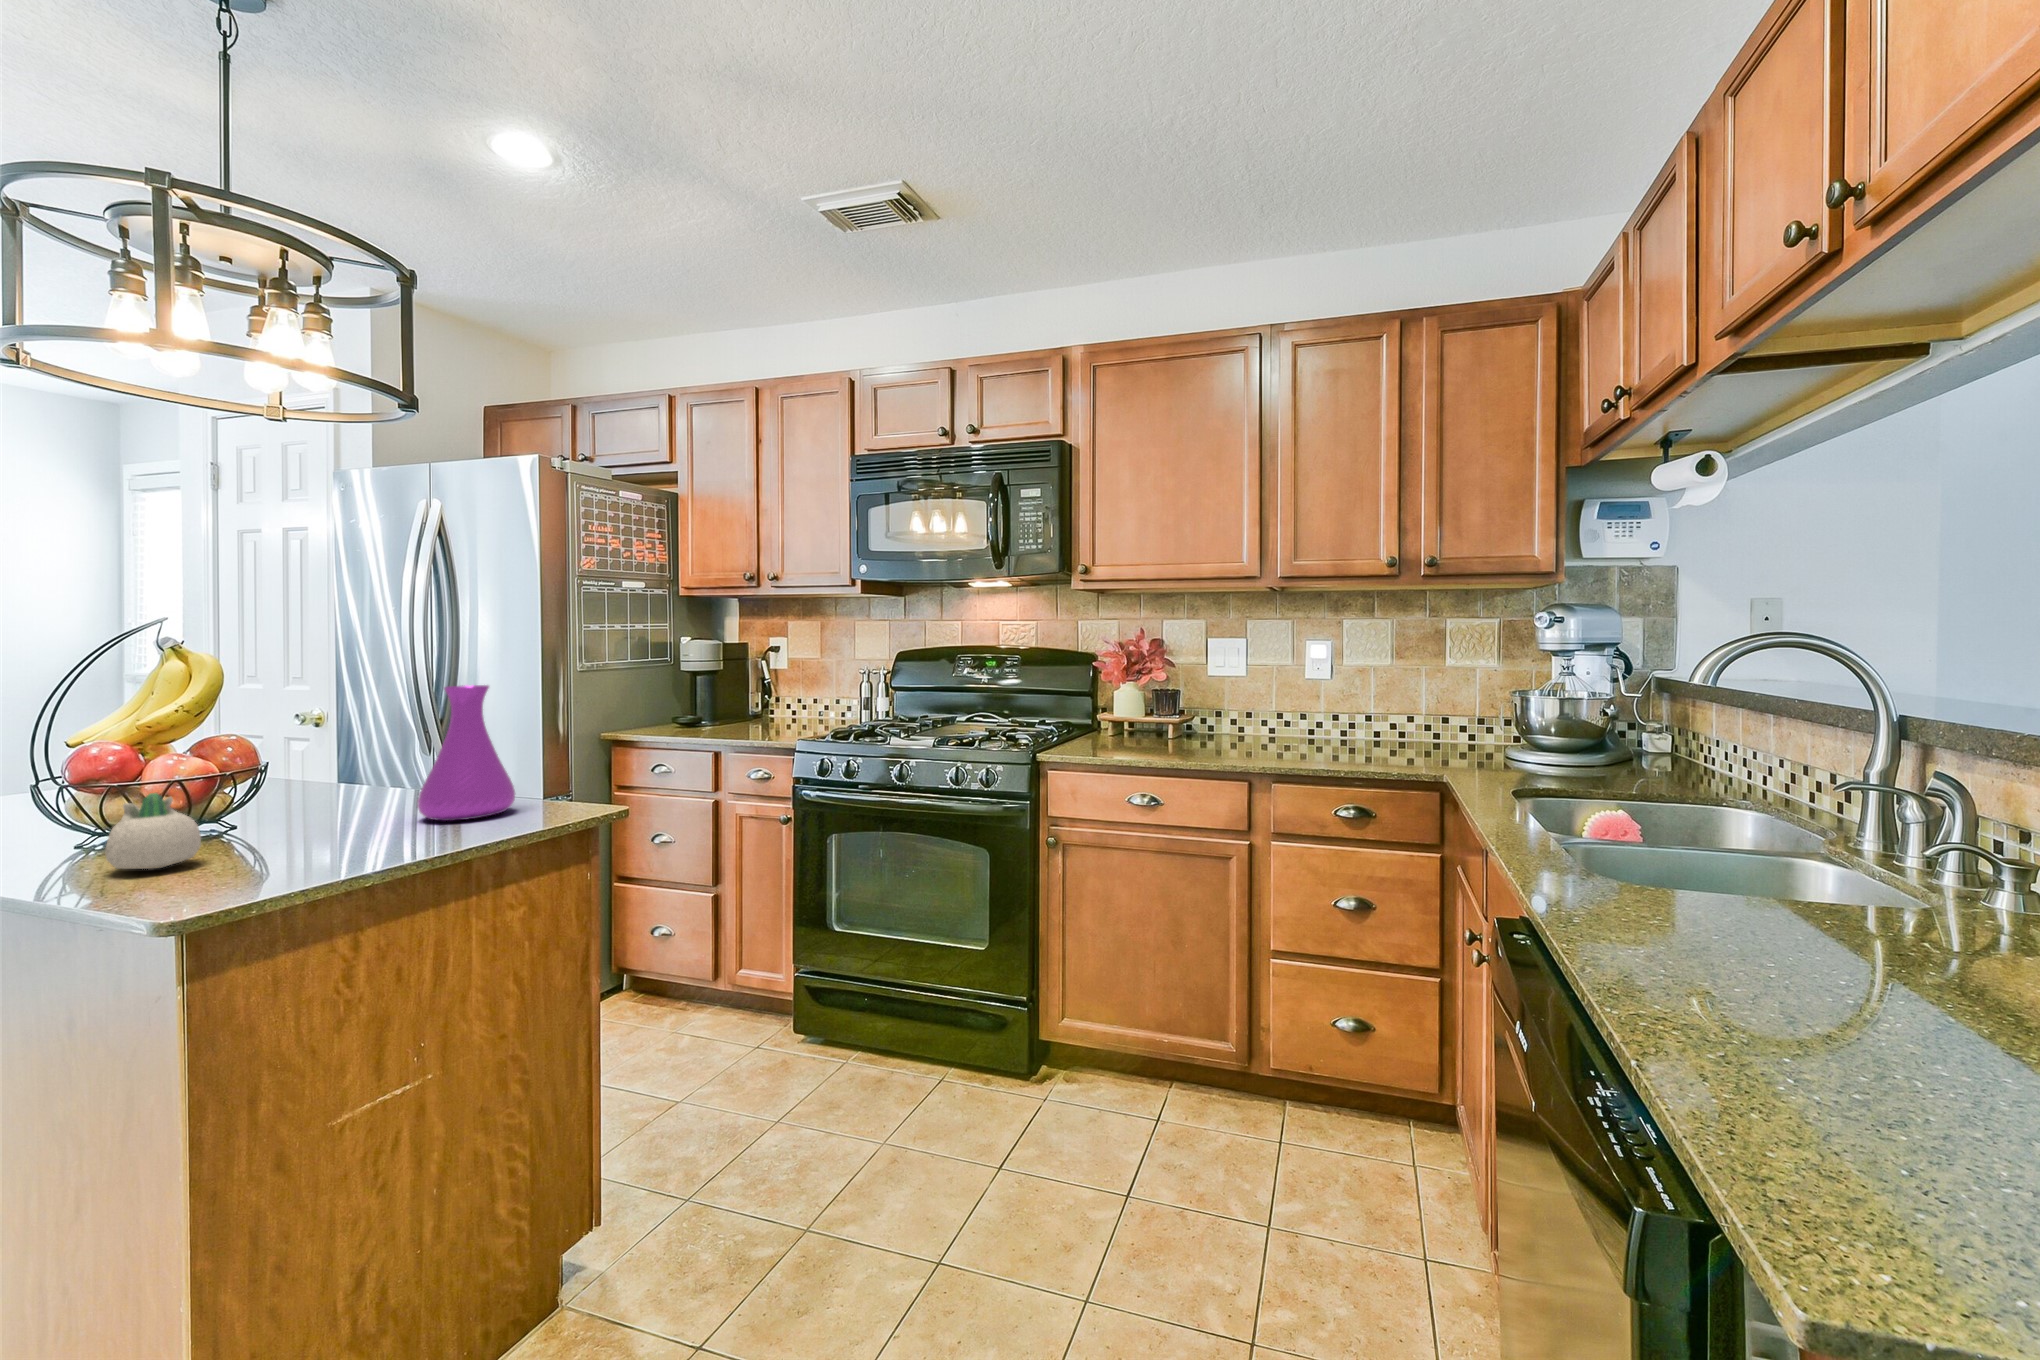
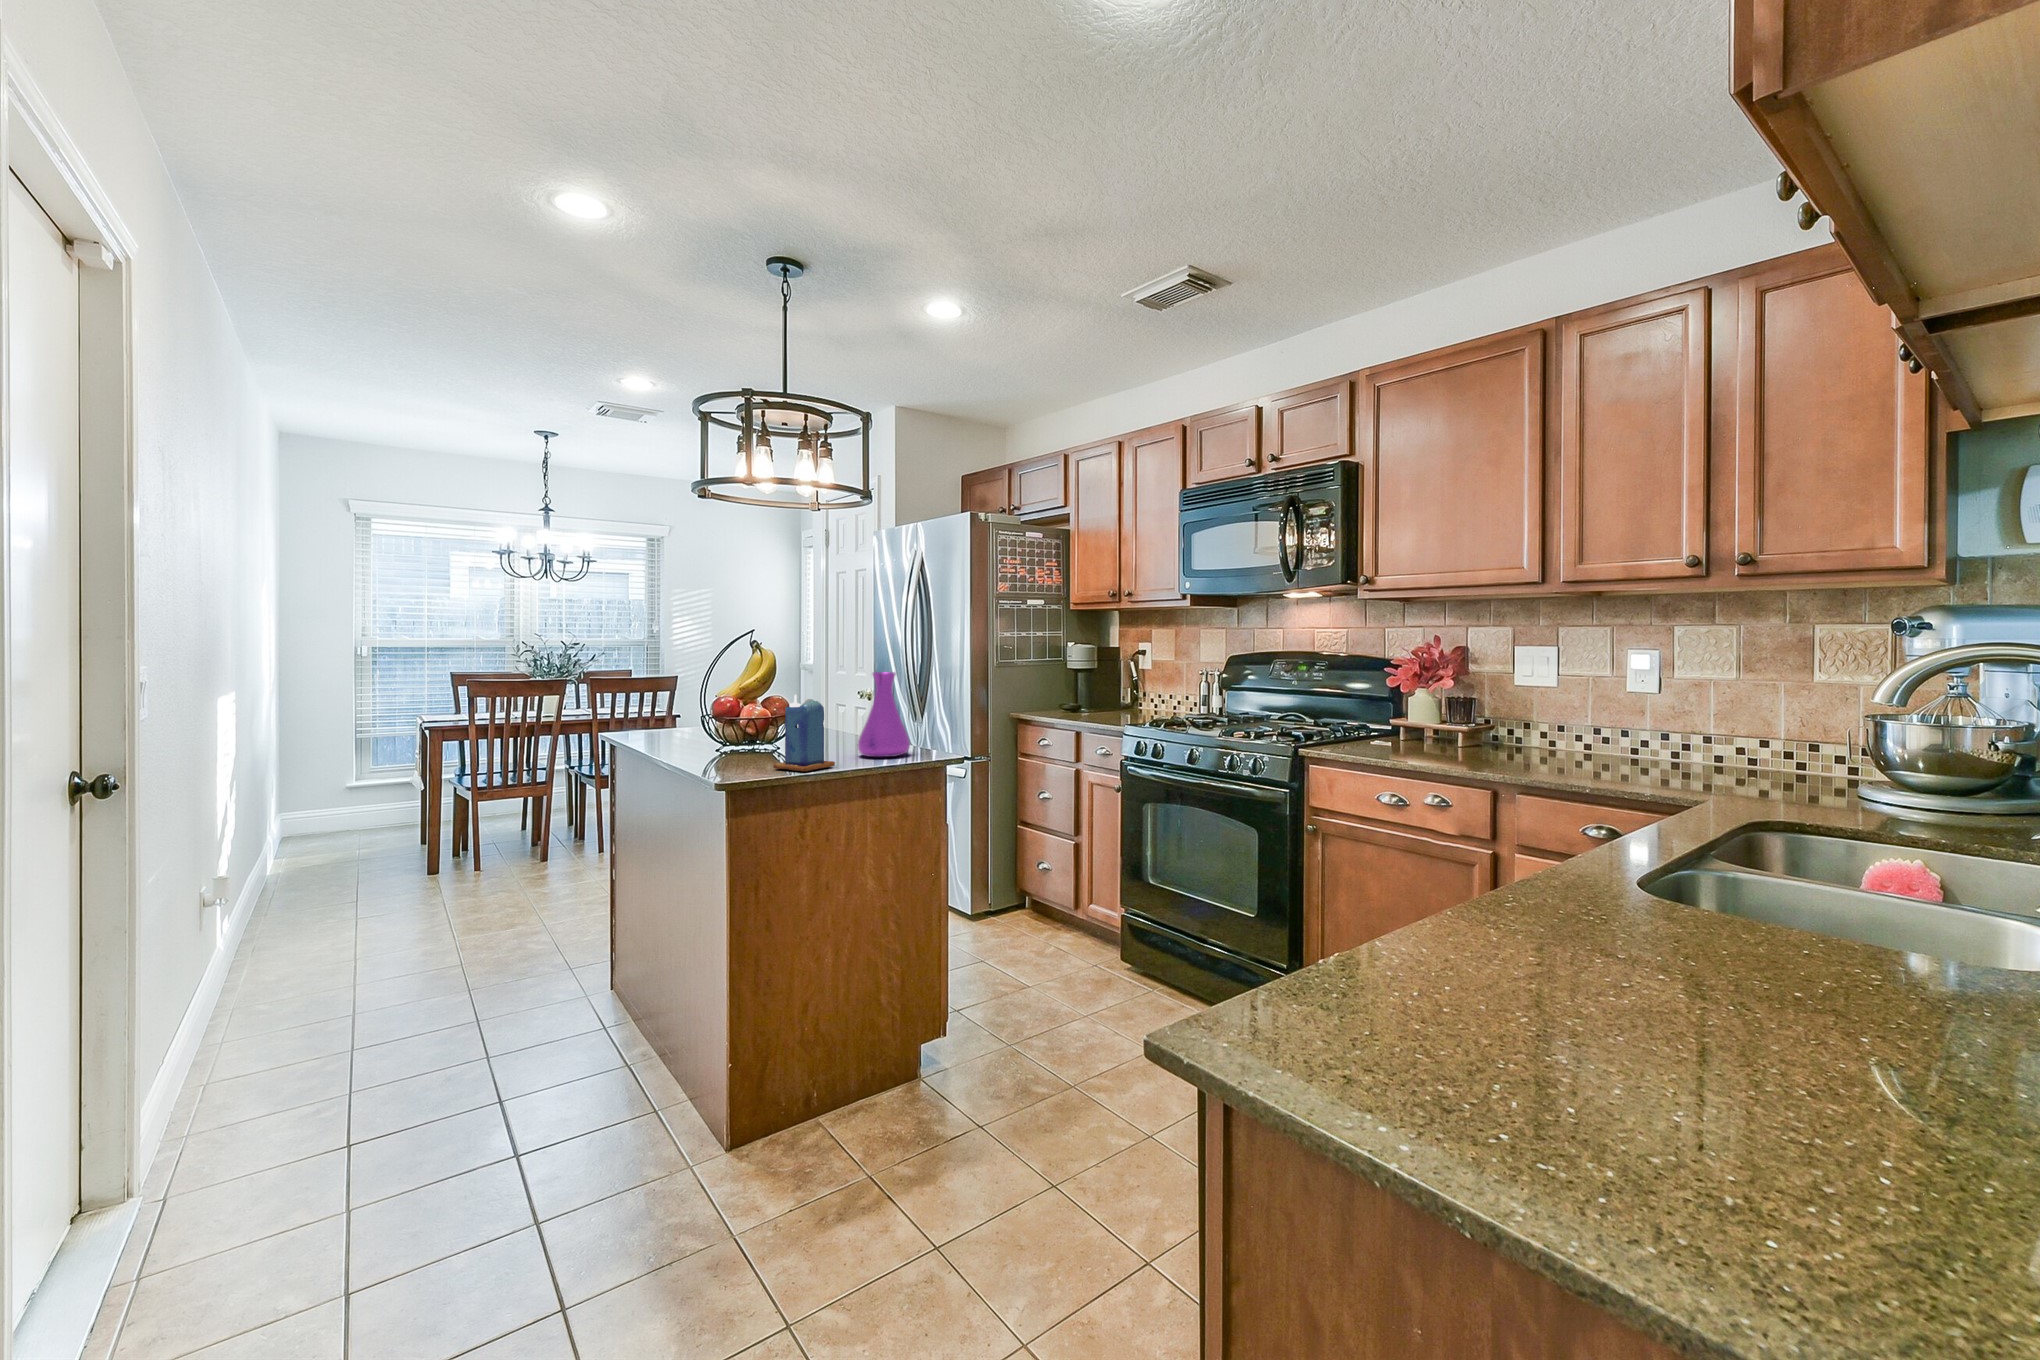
candle: none [263,730,394,862] -> present [774,694,835,771]
succulent planter: present [105,793,201,869] -> none [713,725,751,766]

